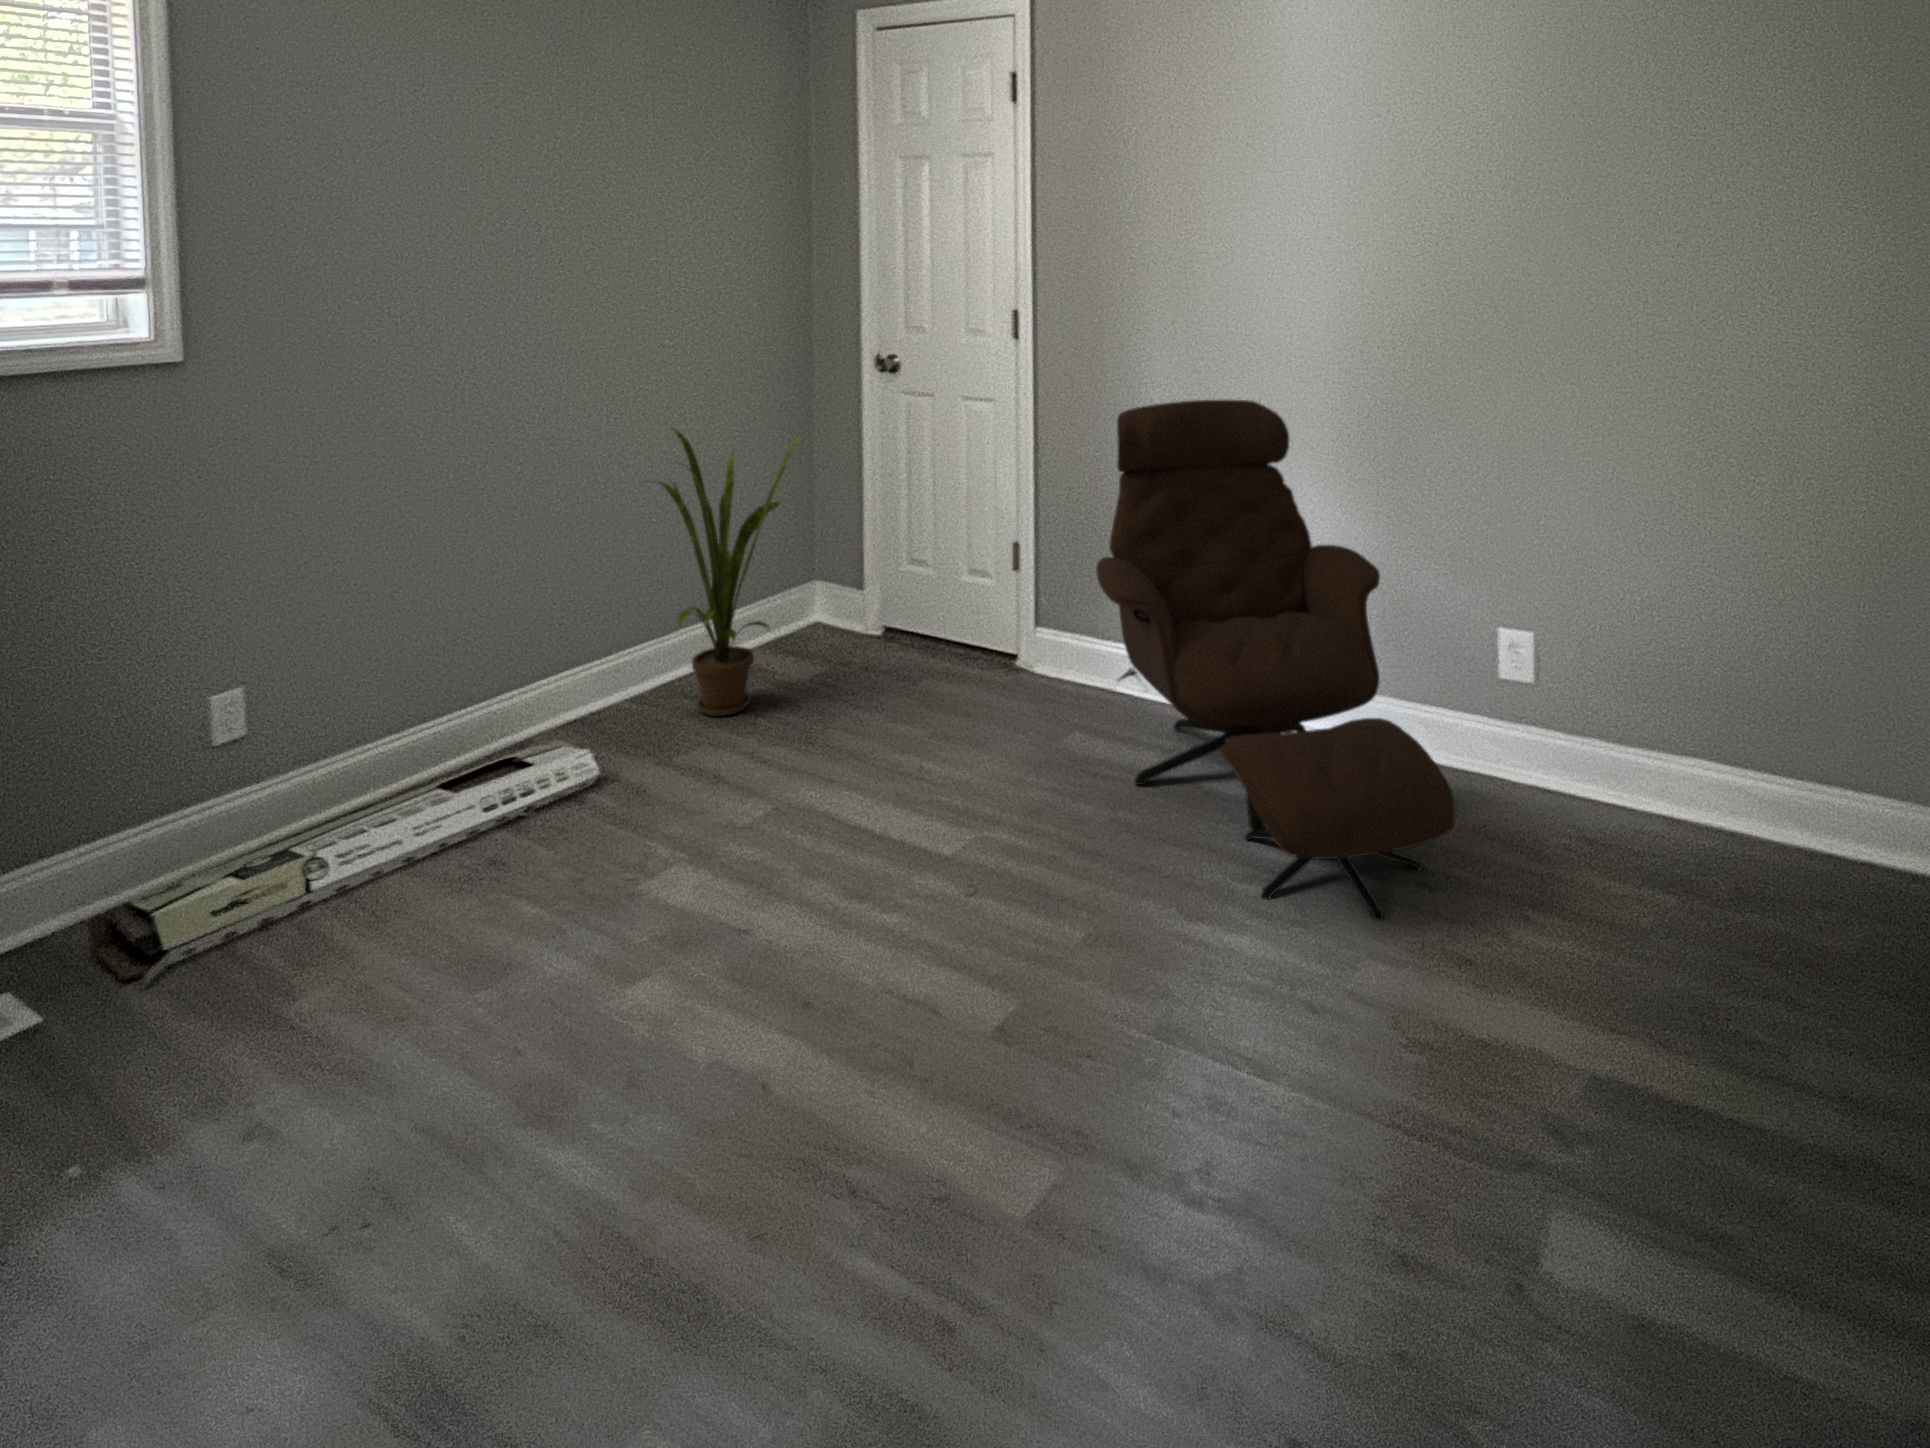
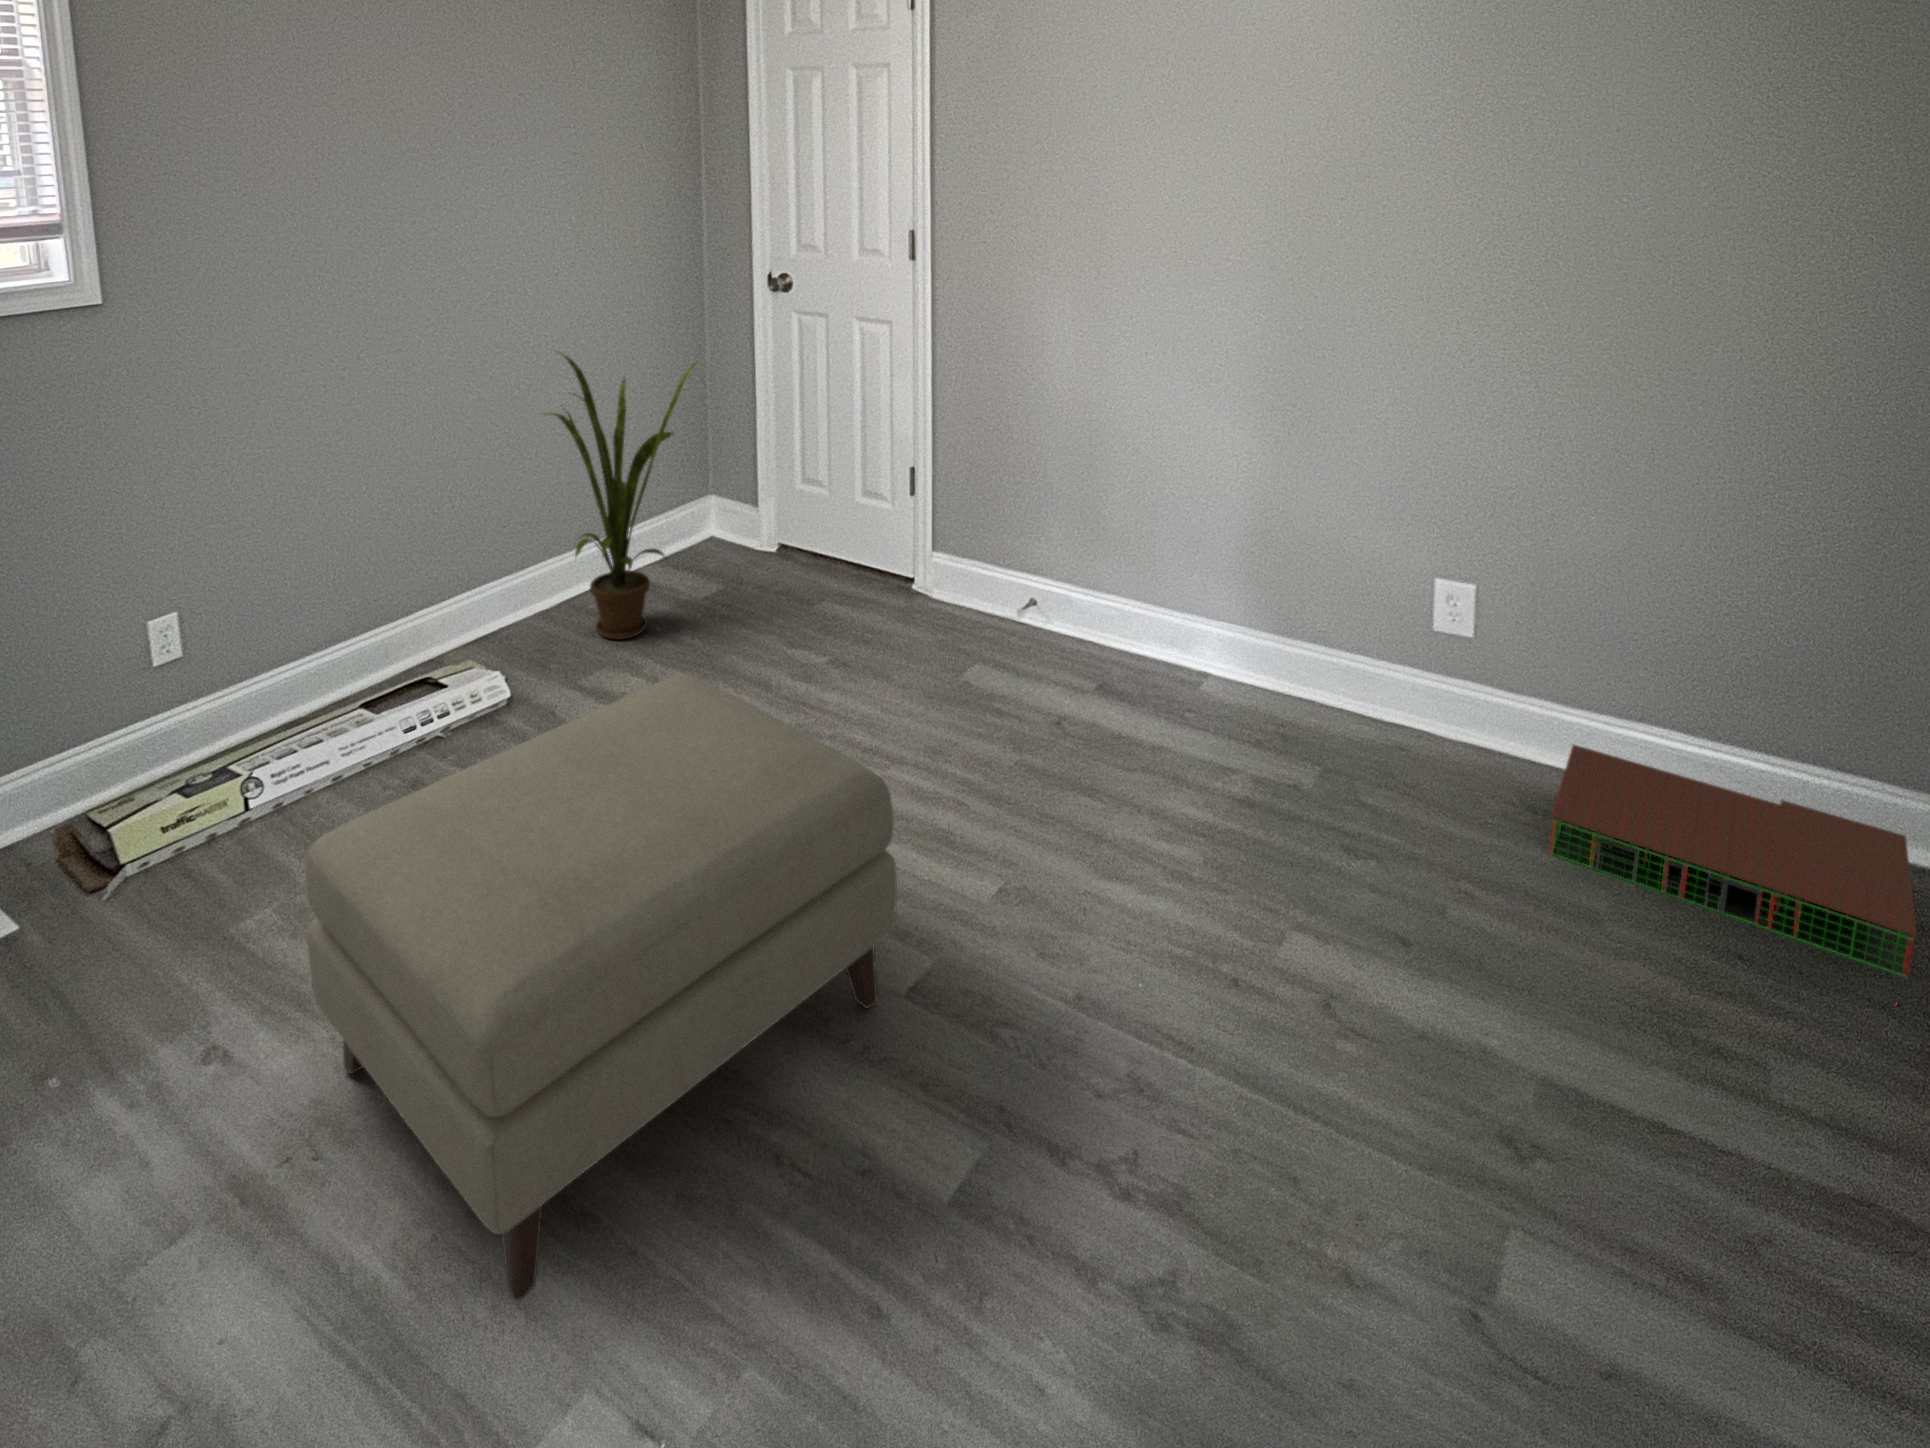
lounge chair: present [1096,400,1456,921] -> none [999,336,1390,899]
ottoman: none [369,721,984,1347] -> present [305,674,897,1300]
storage bin: none [1602,769,1910,958] -> present [1550,745,1917,977]

